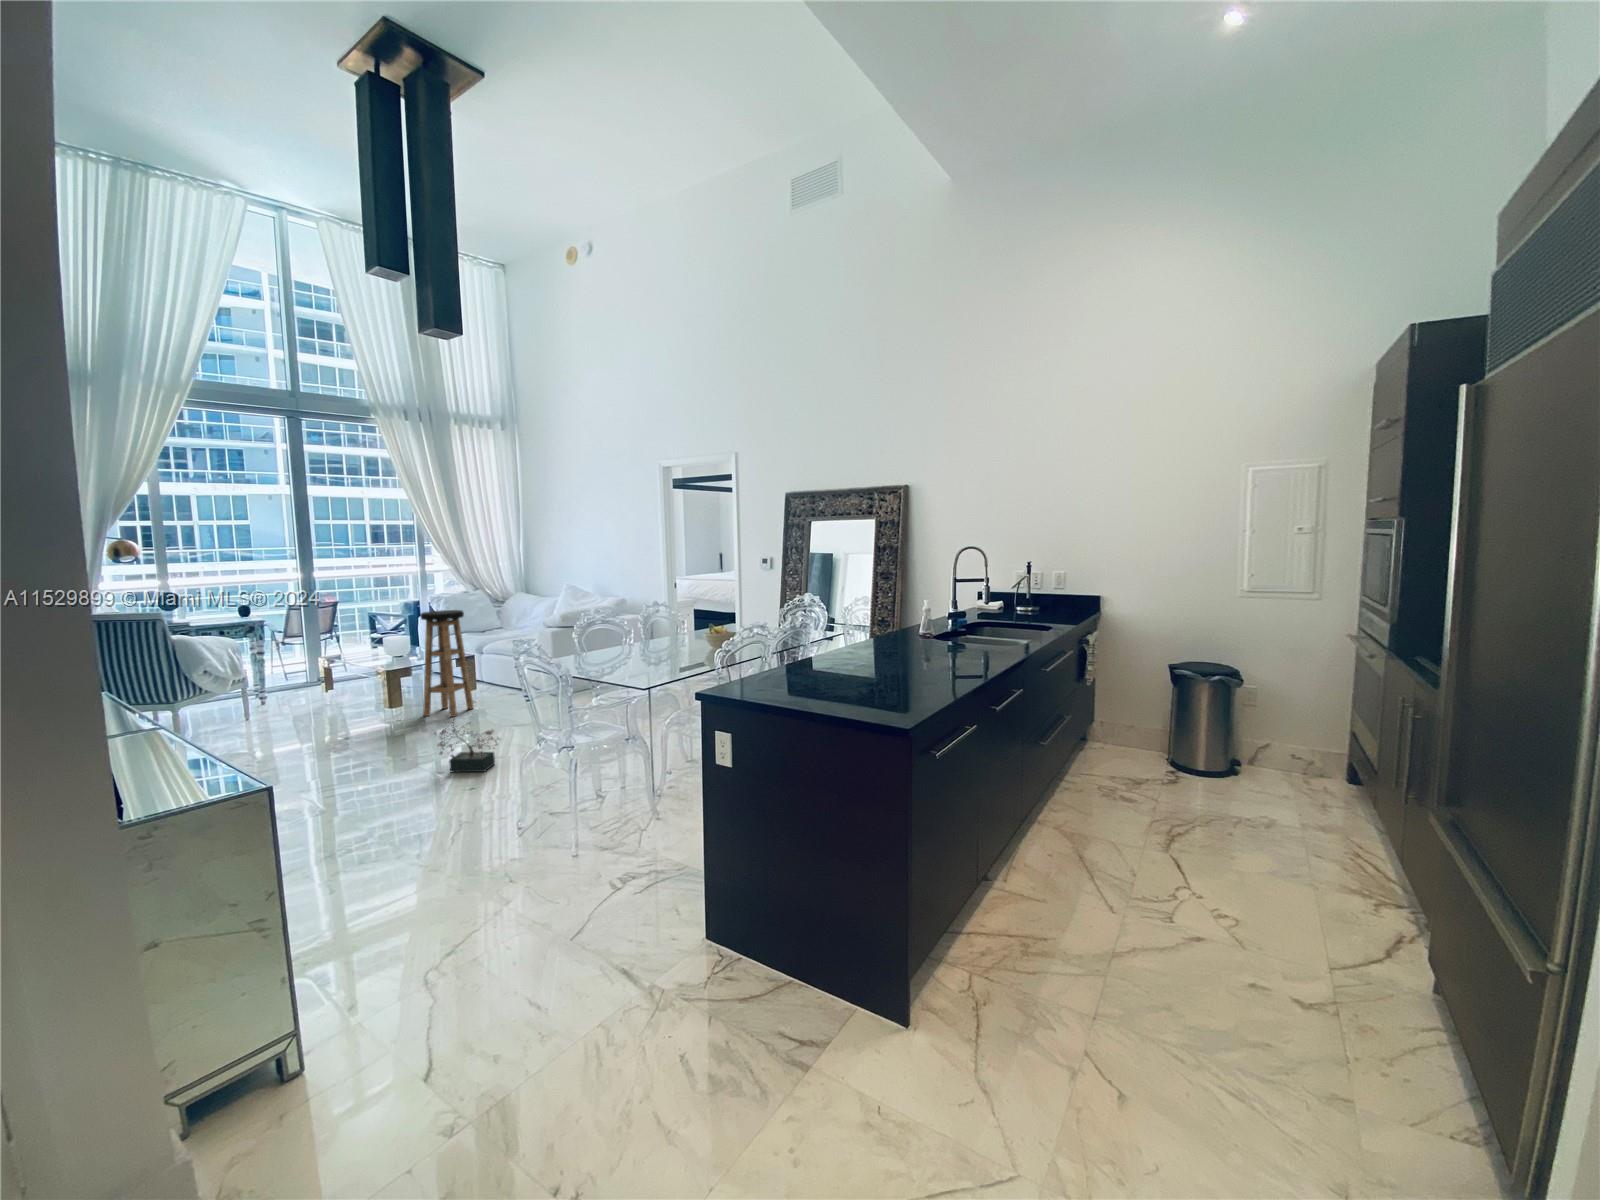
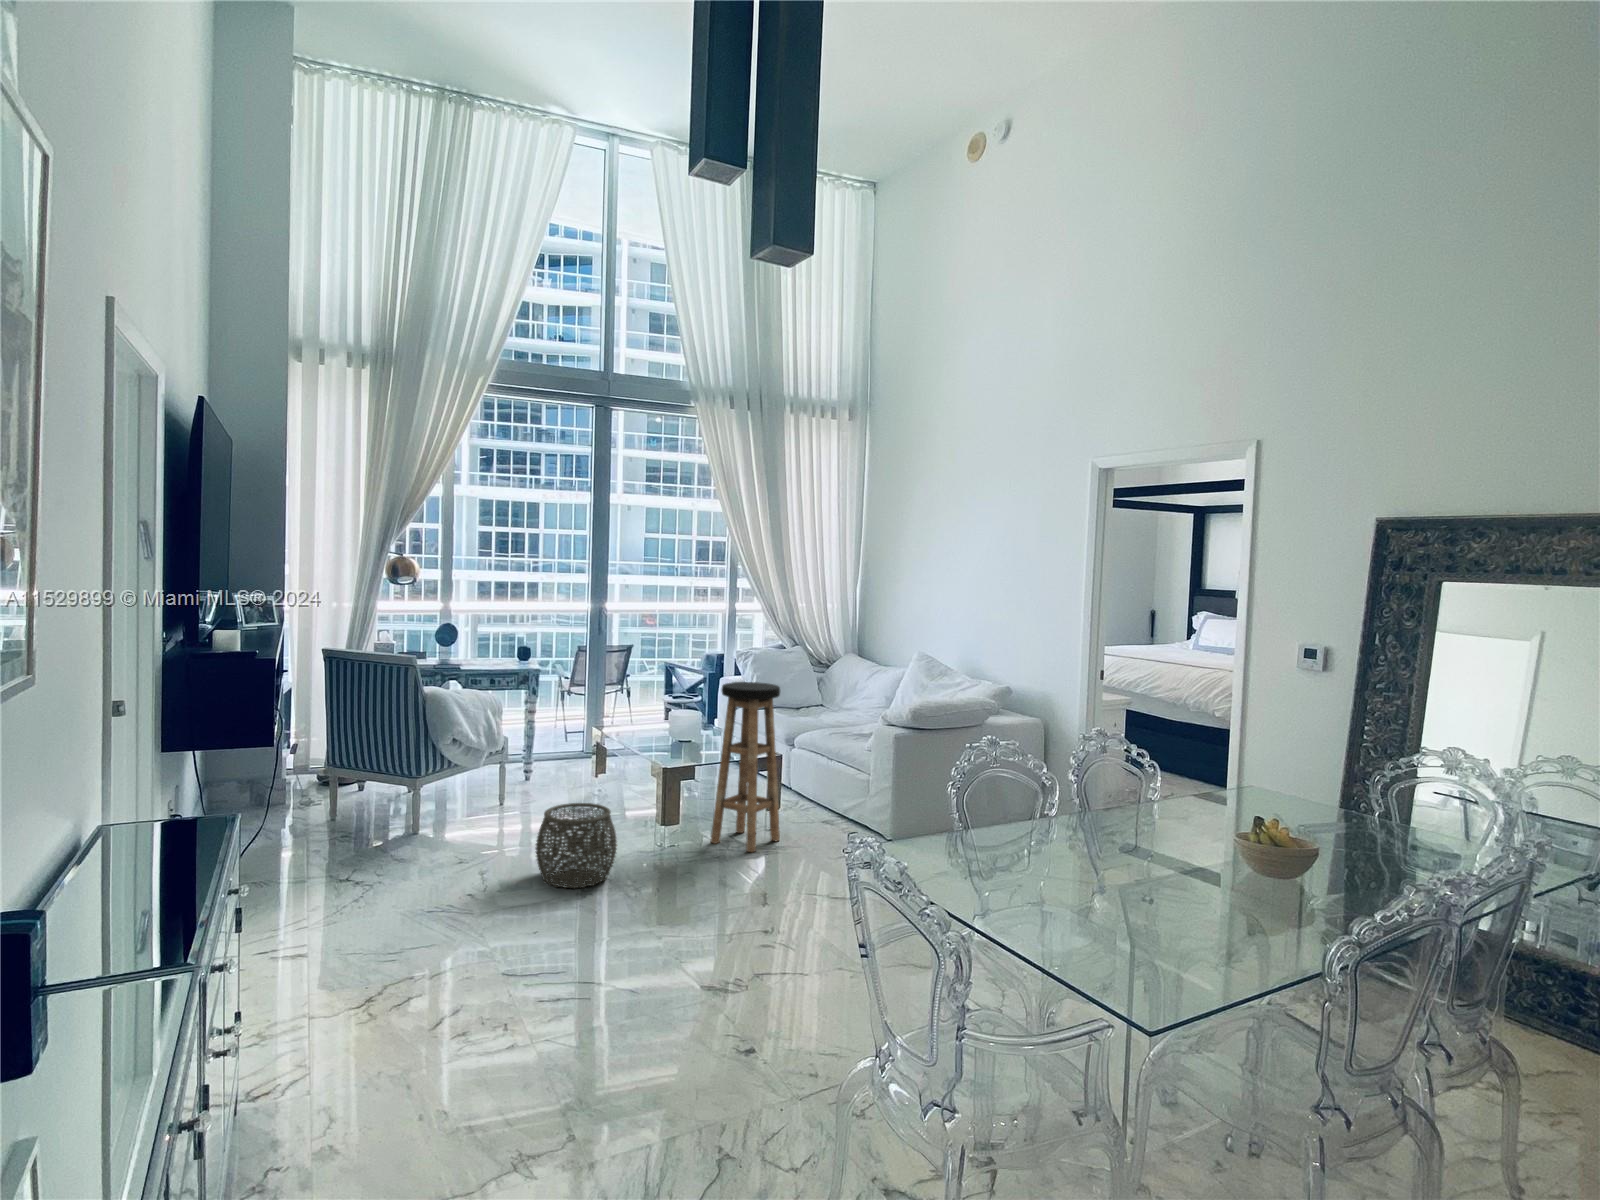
woven basket: none [287,698,353,753] -> present [536,803,617,888]
decorative plant: present [438,718,499,772] -> none [724,888,827,1001]

